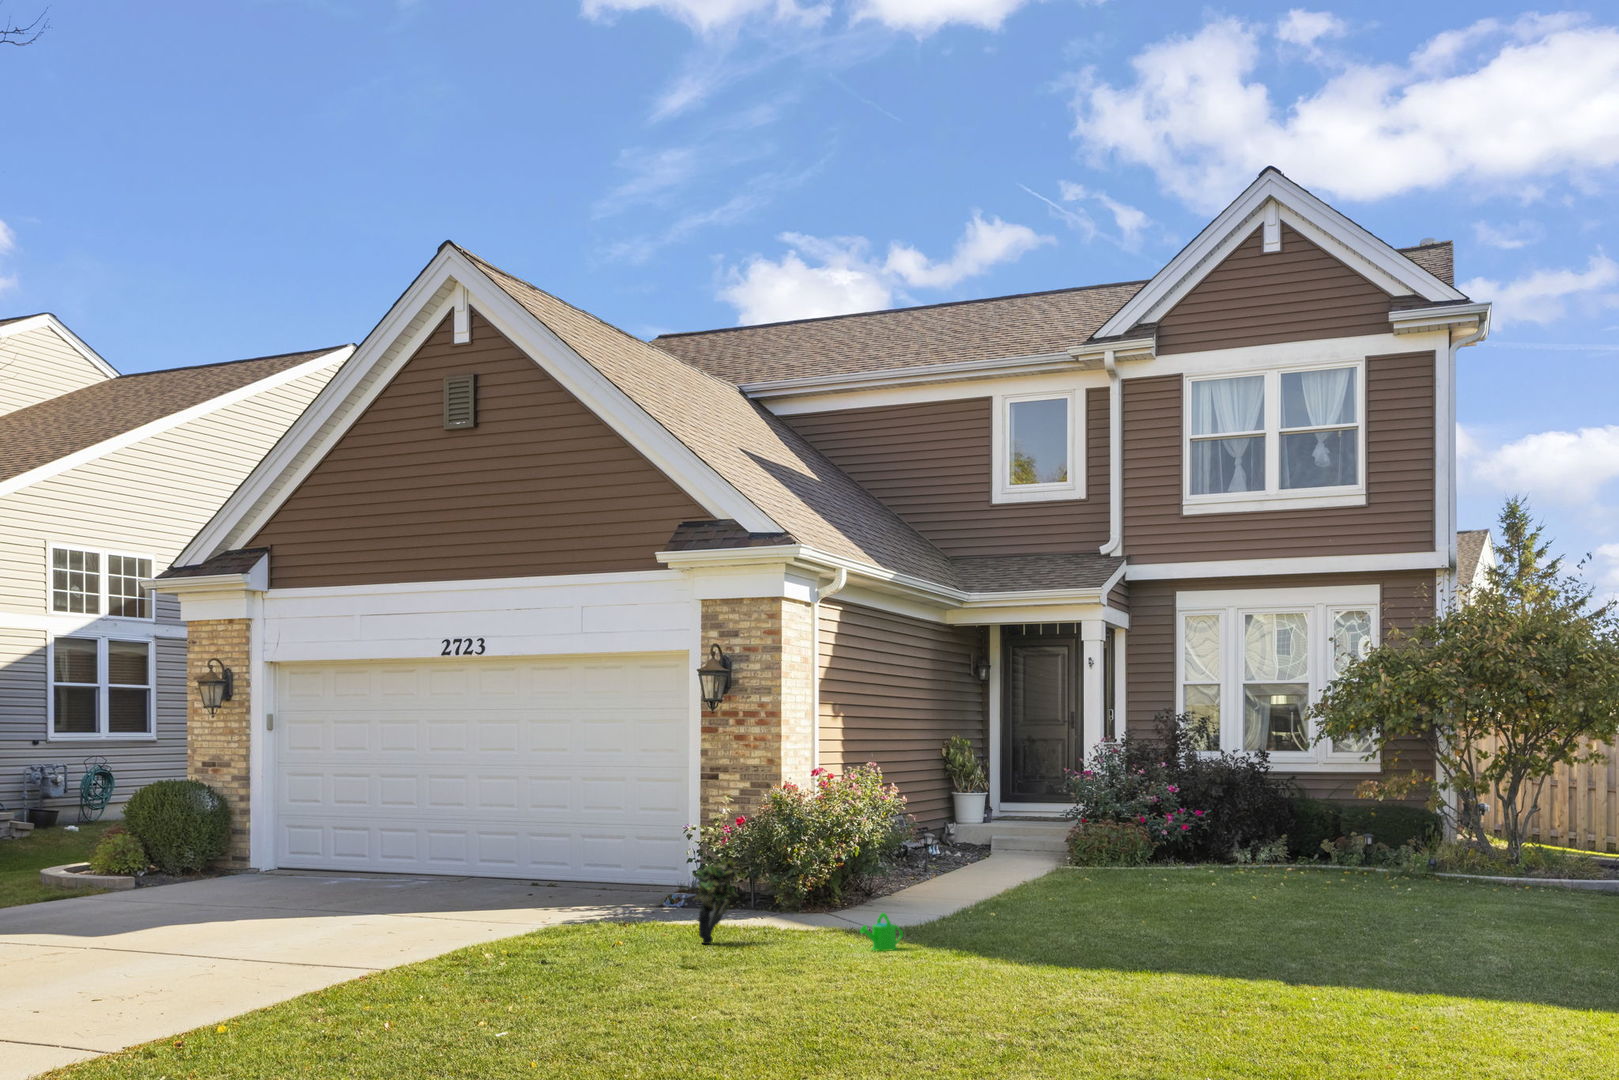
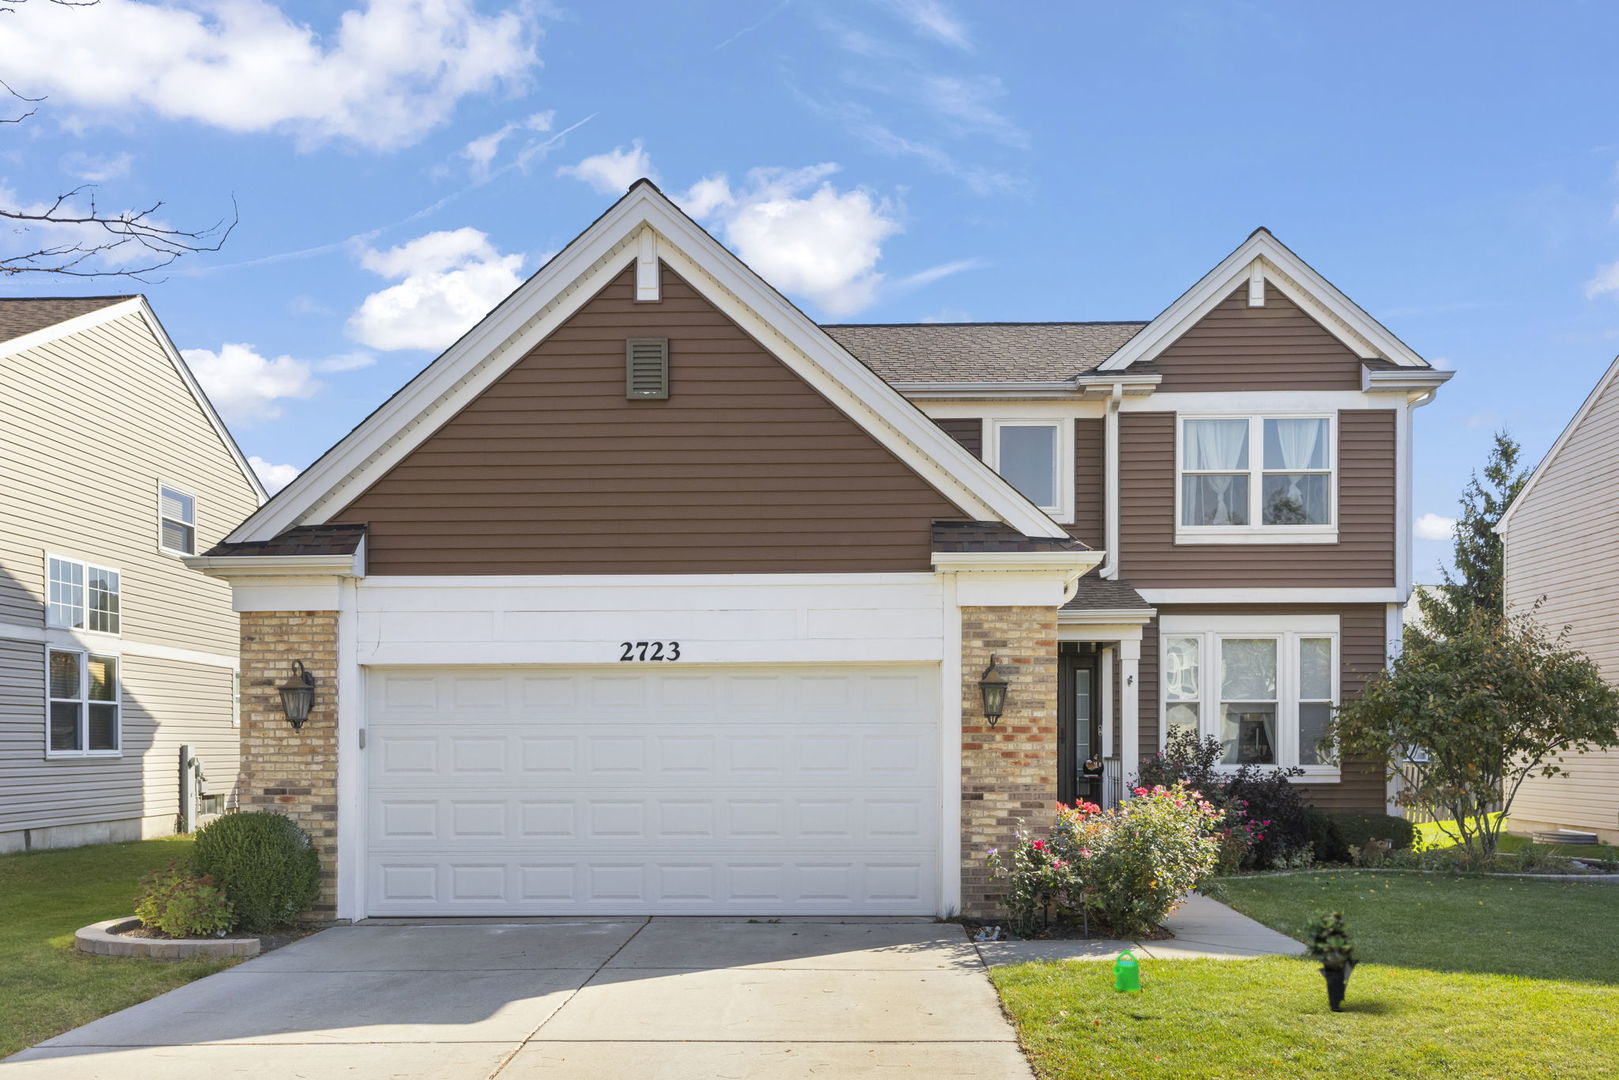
watering can: present [860,913,903,951] -> present [1113,951,1141,991]

